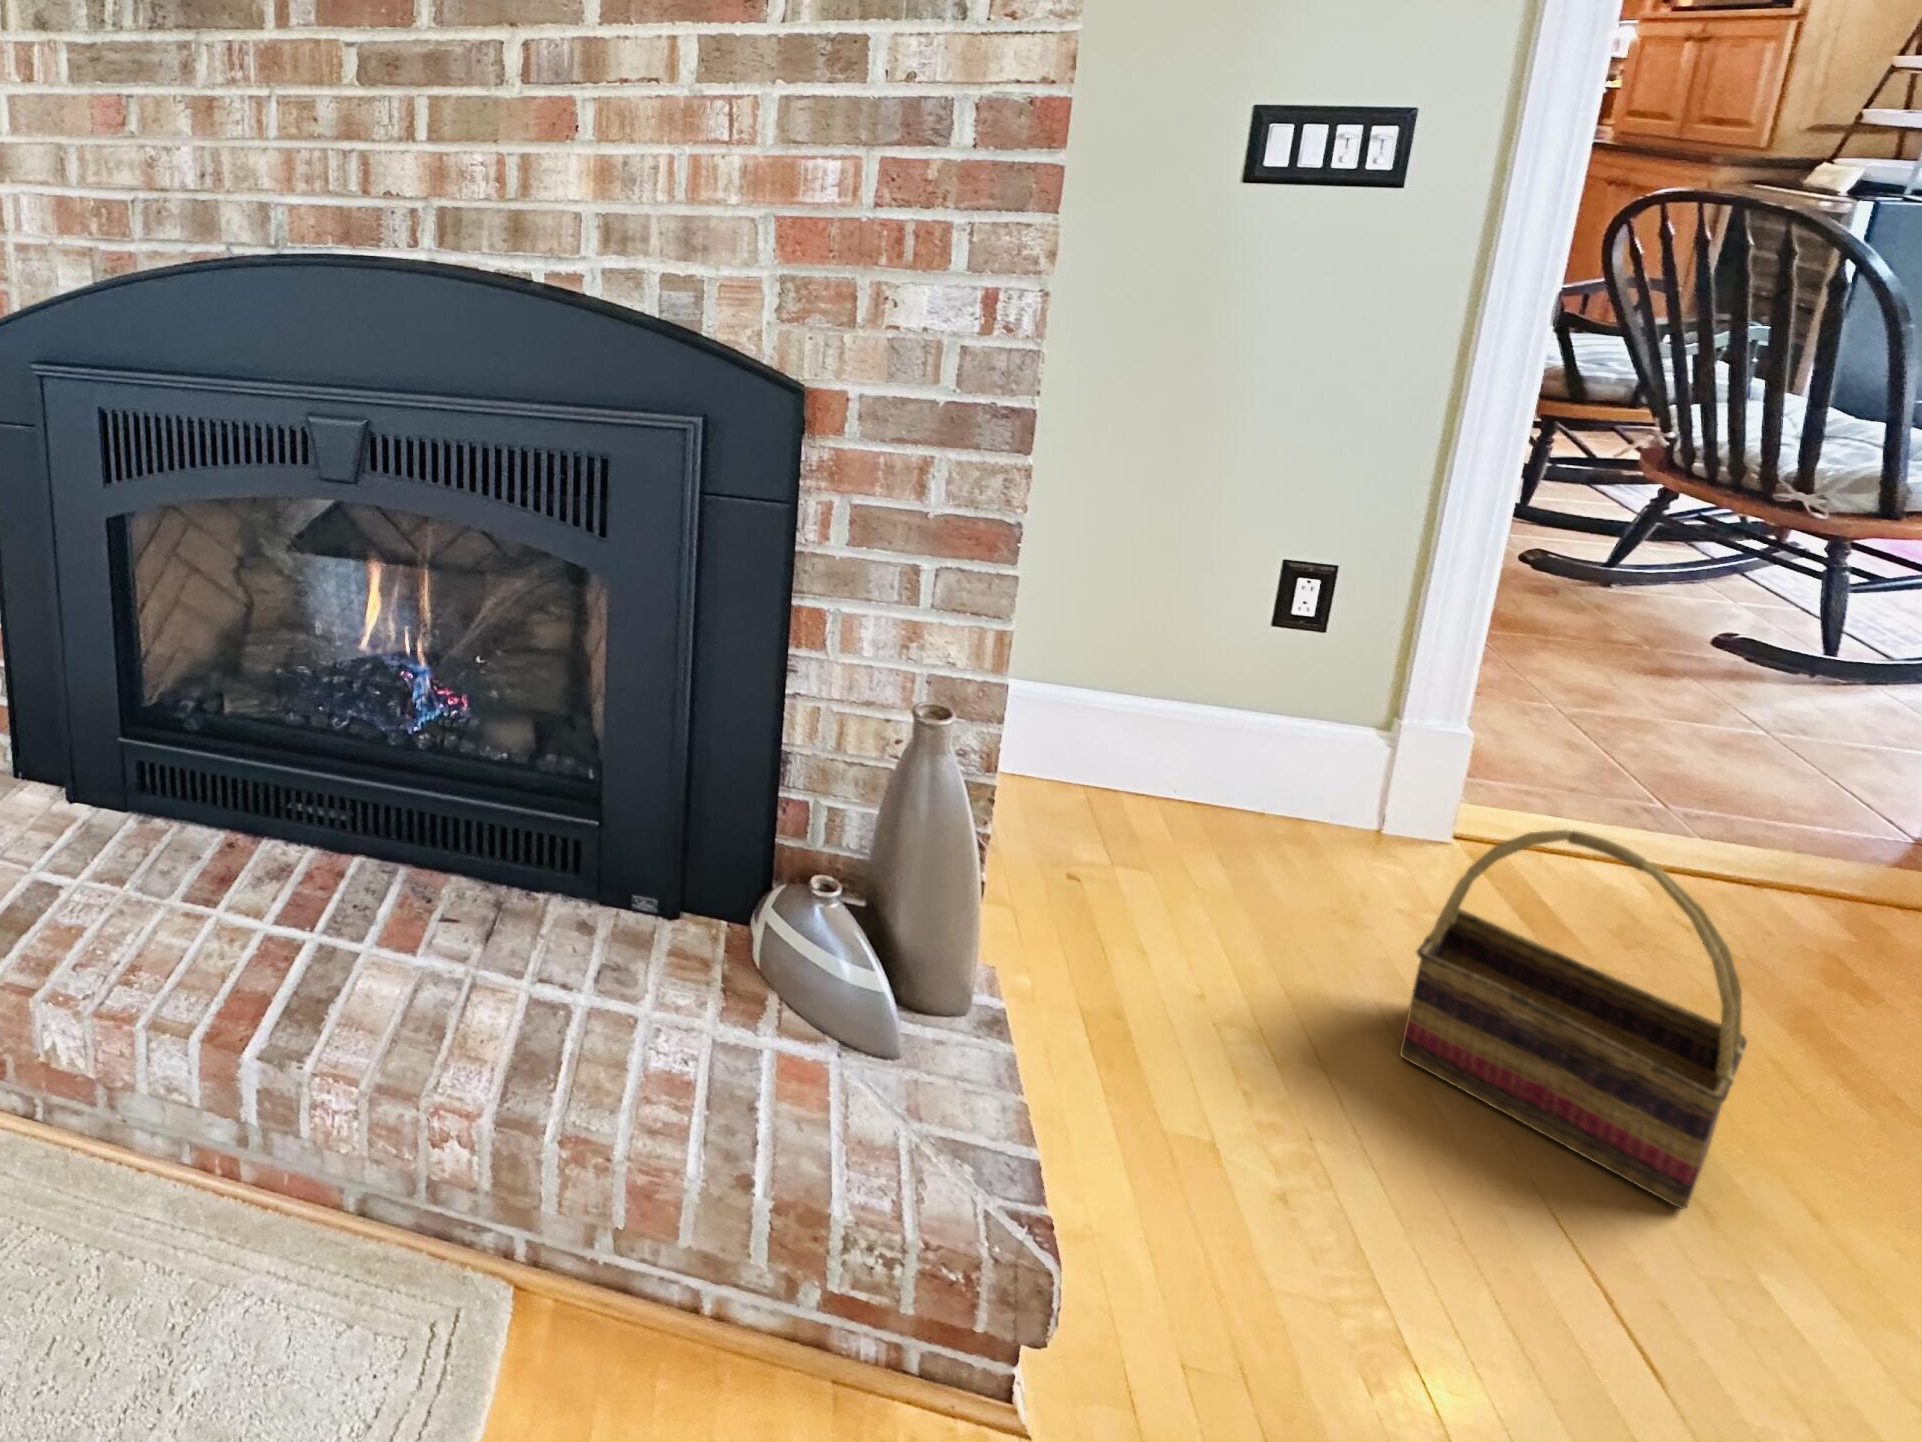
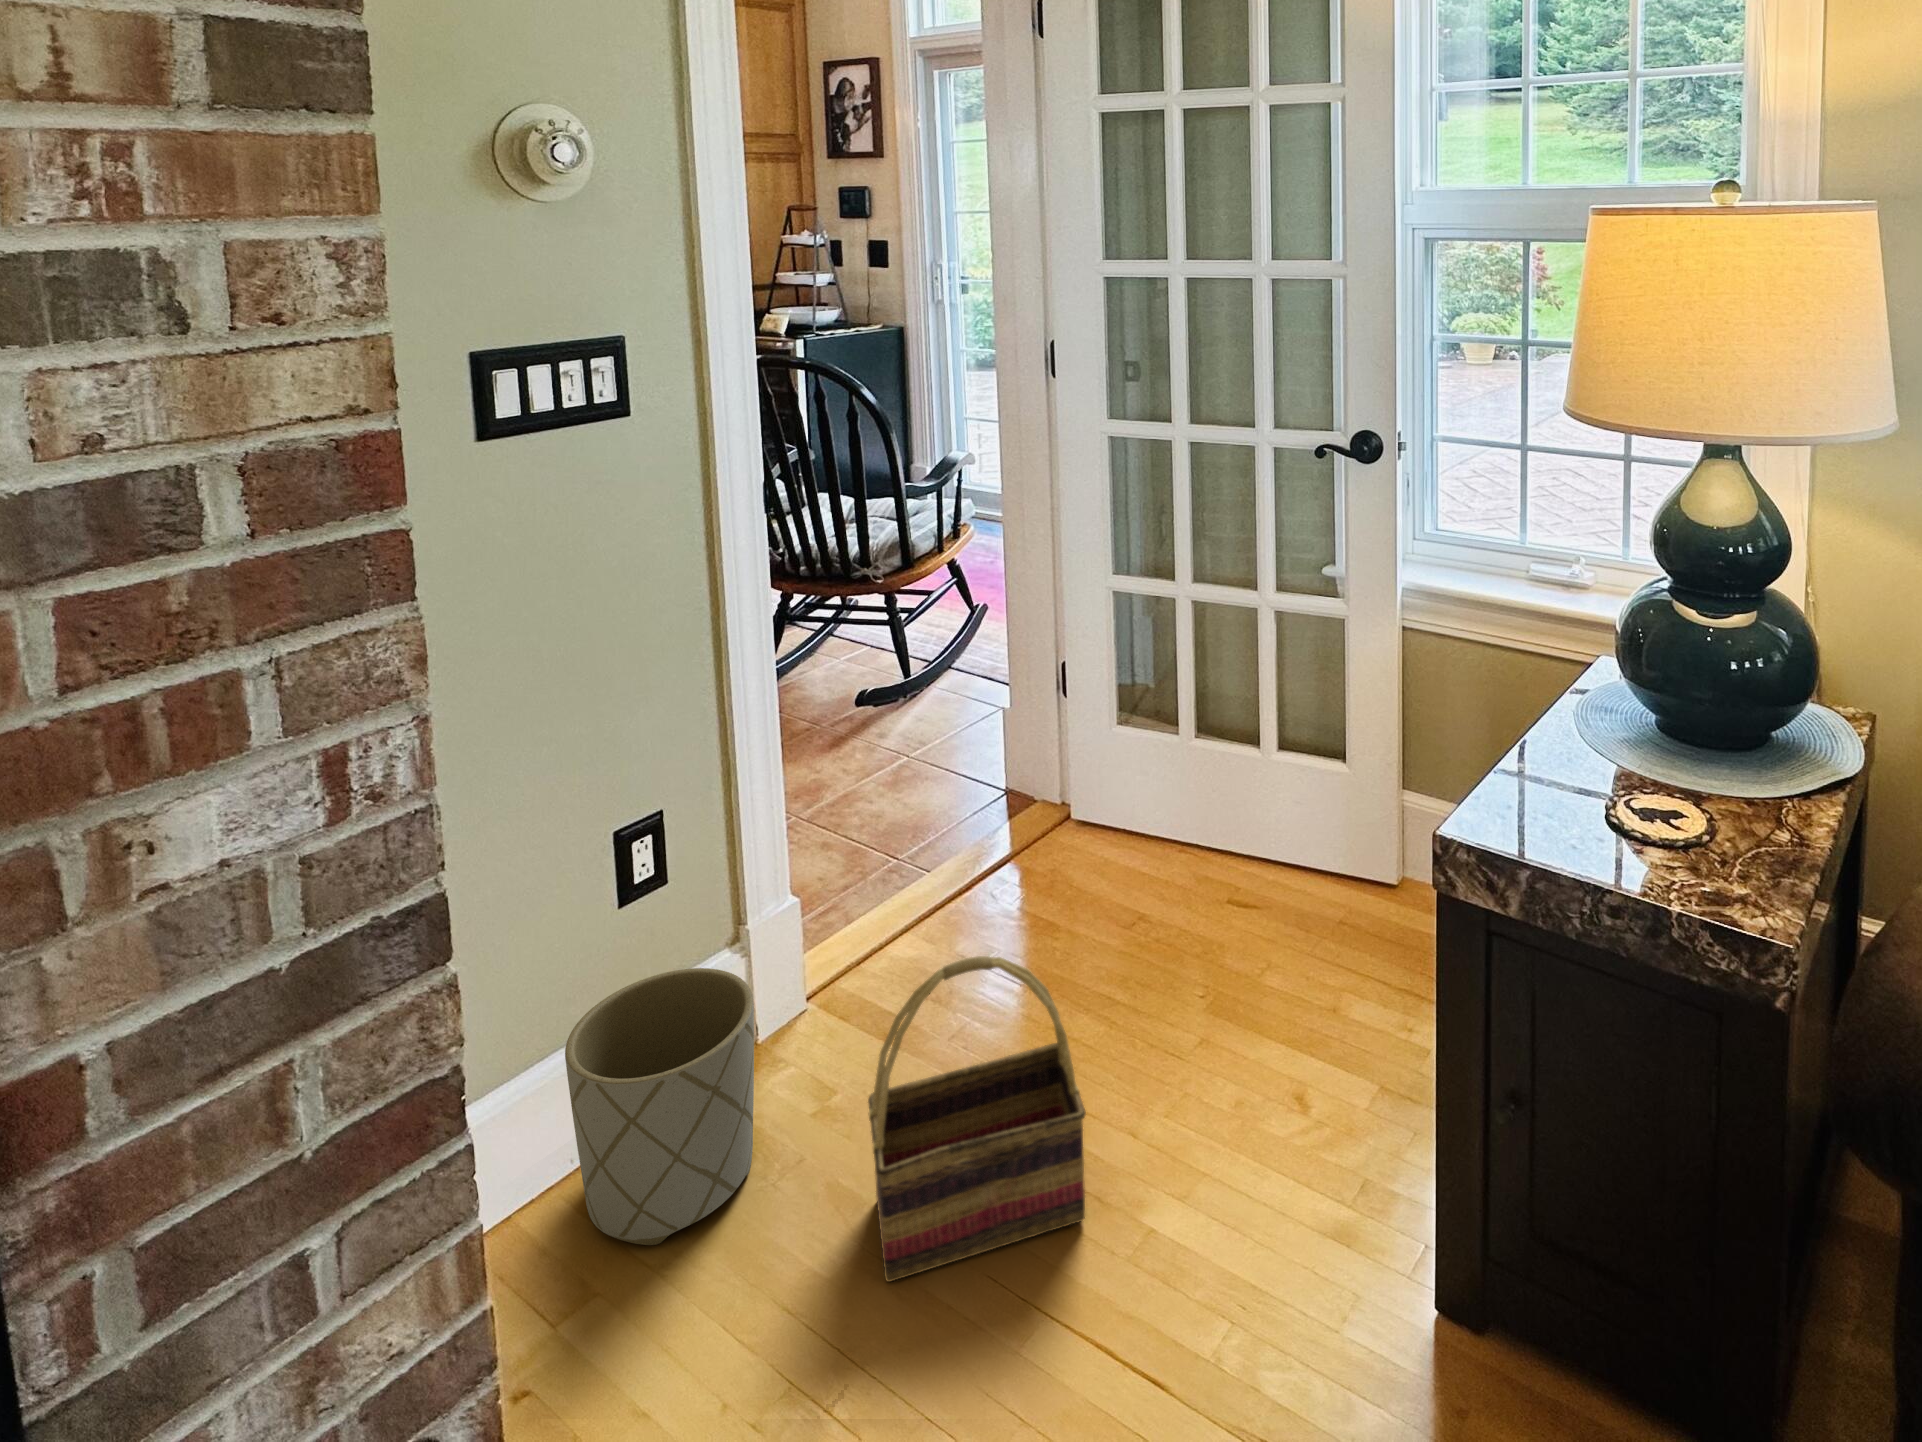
planter: none [1174,686,1370,902] -> present [565,968,754,1245]

